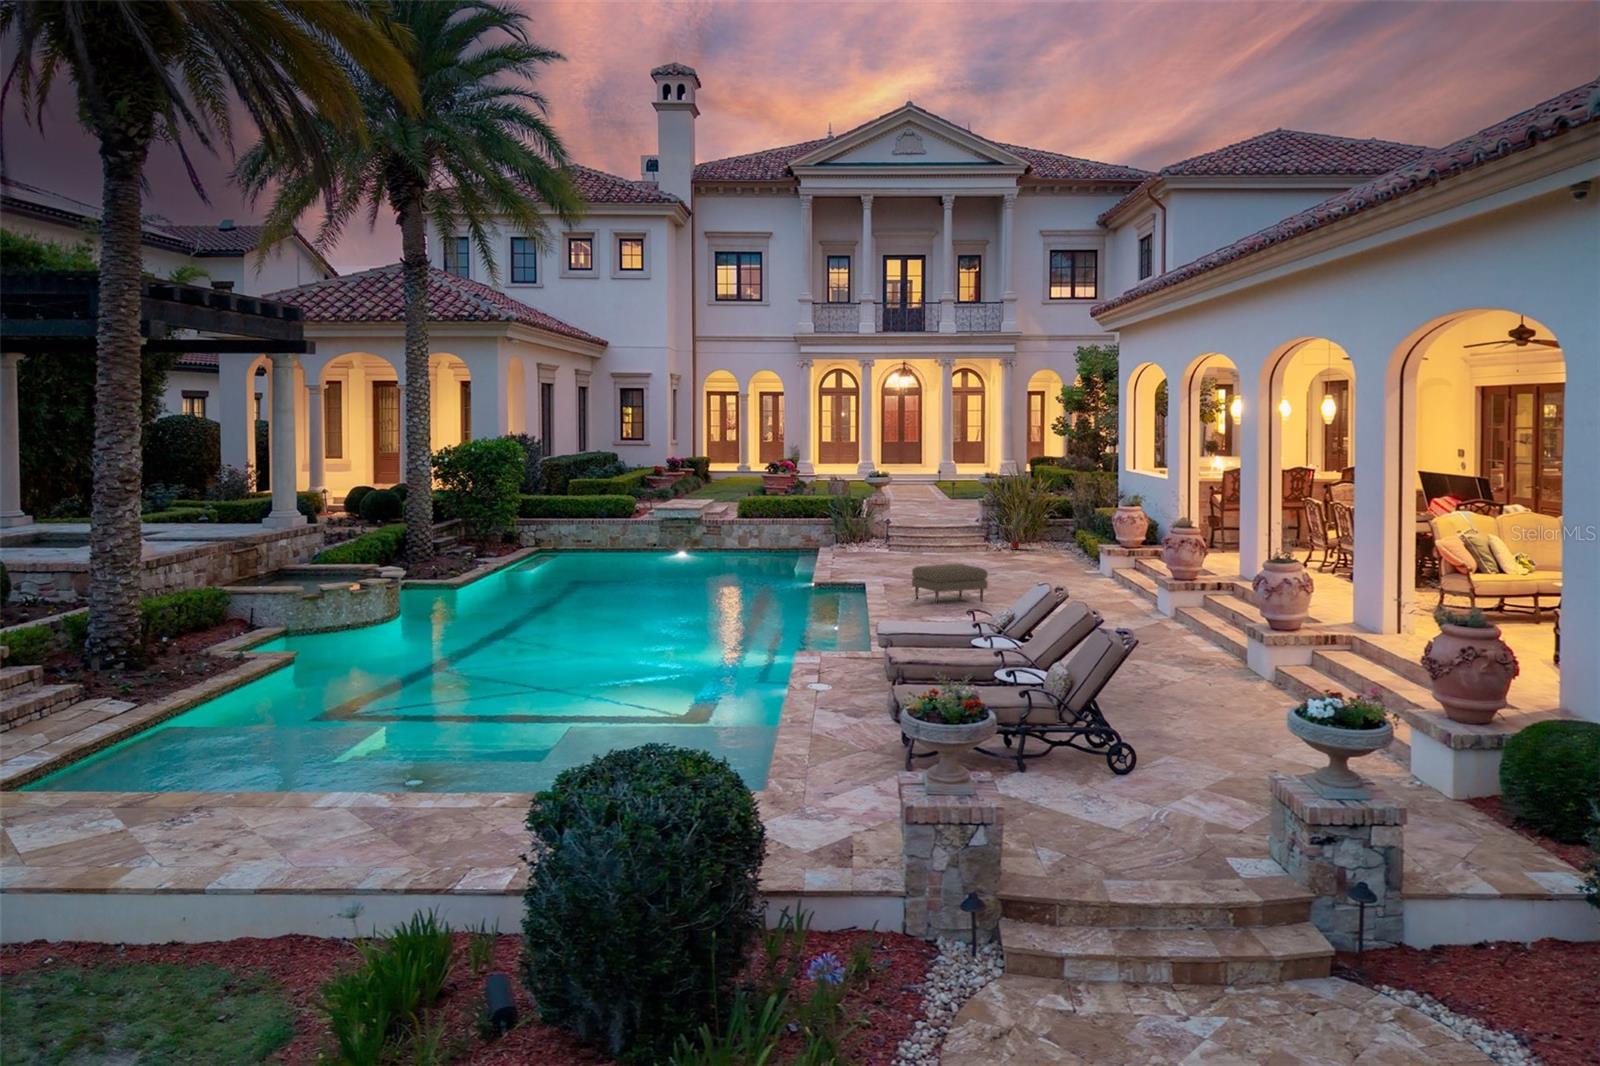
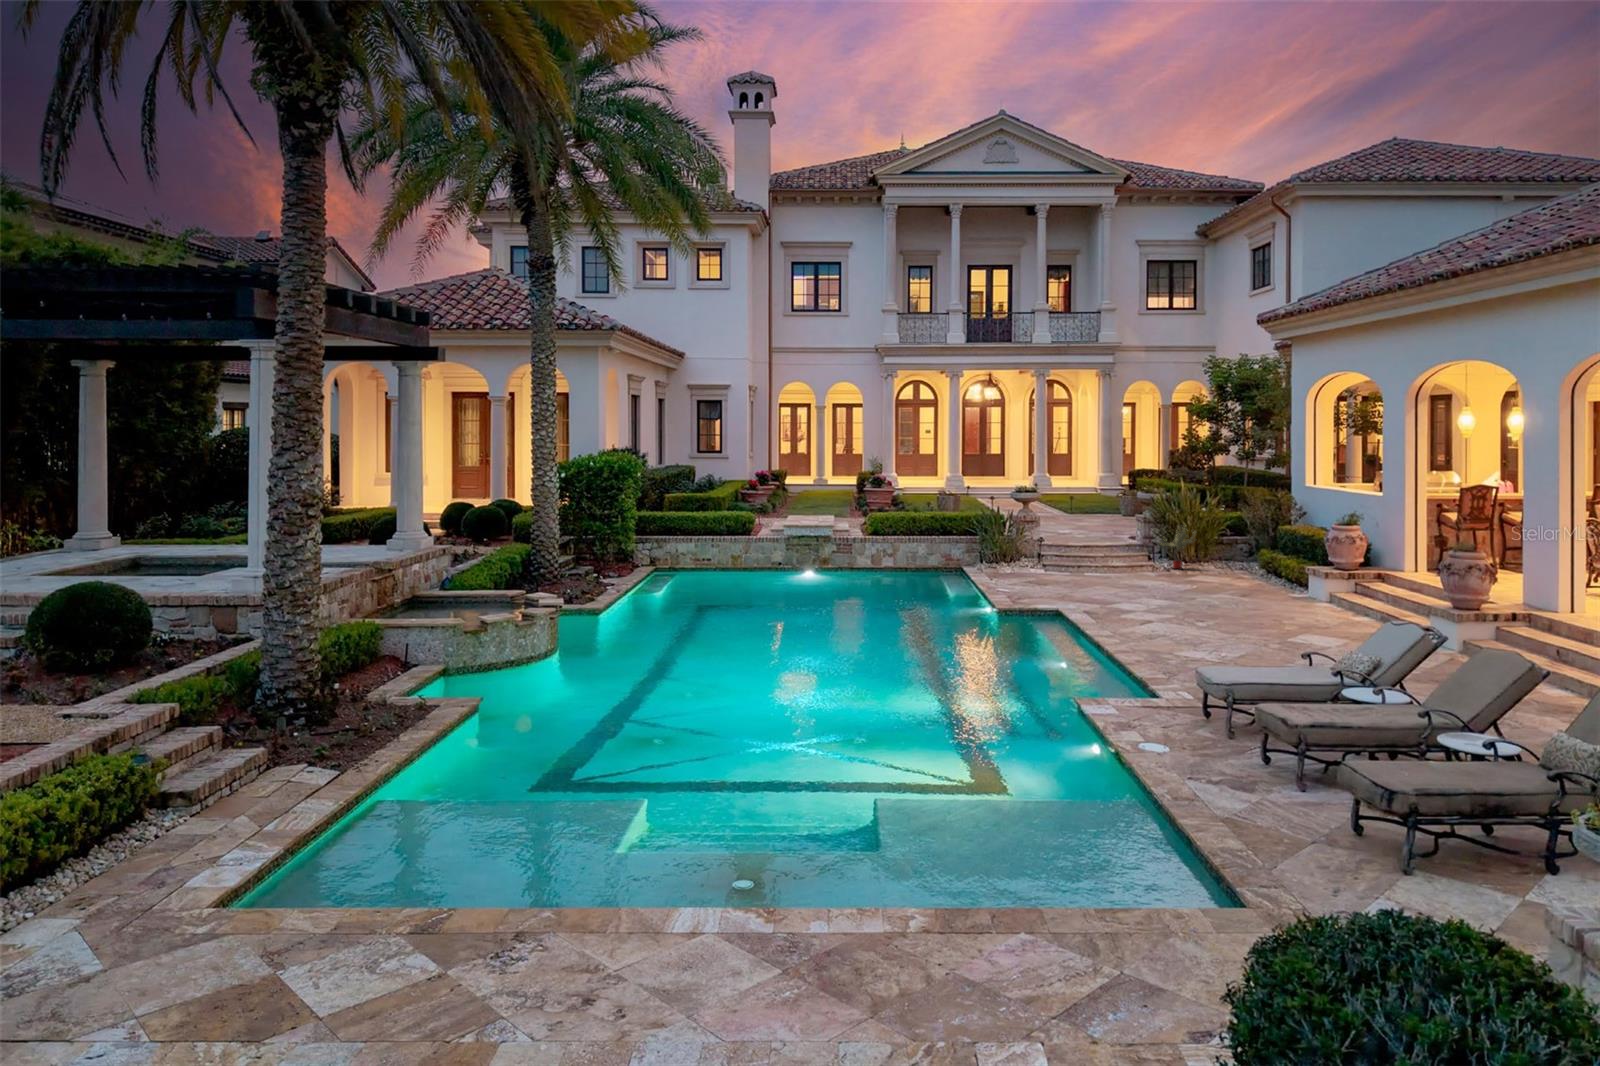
ottoman: present [912,564,988,603] -> none [1146,590,1238,636]

